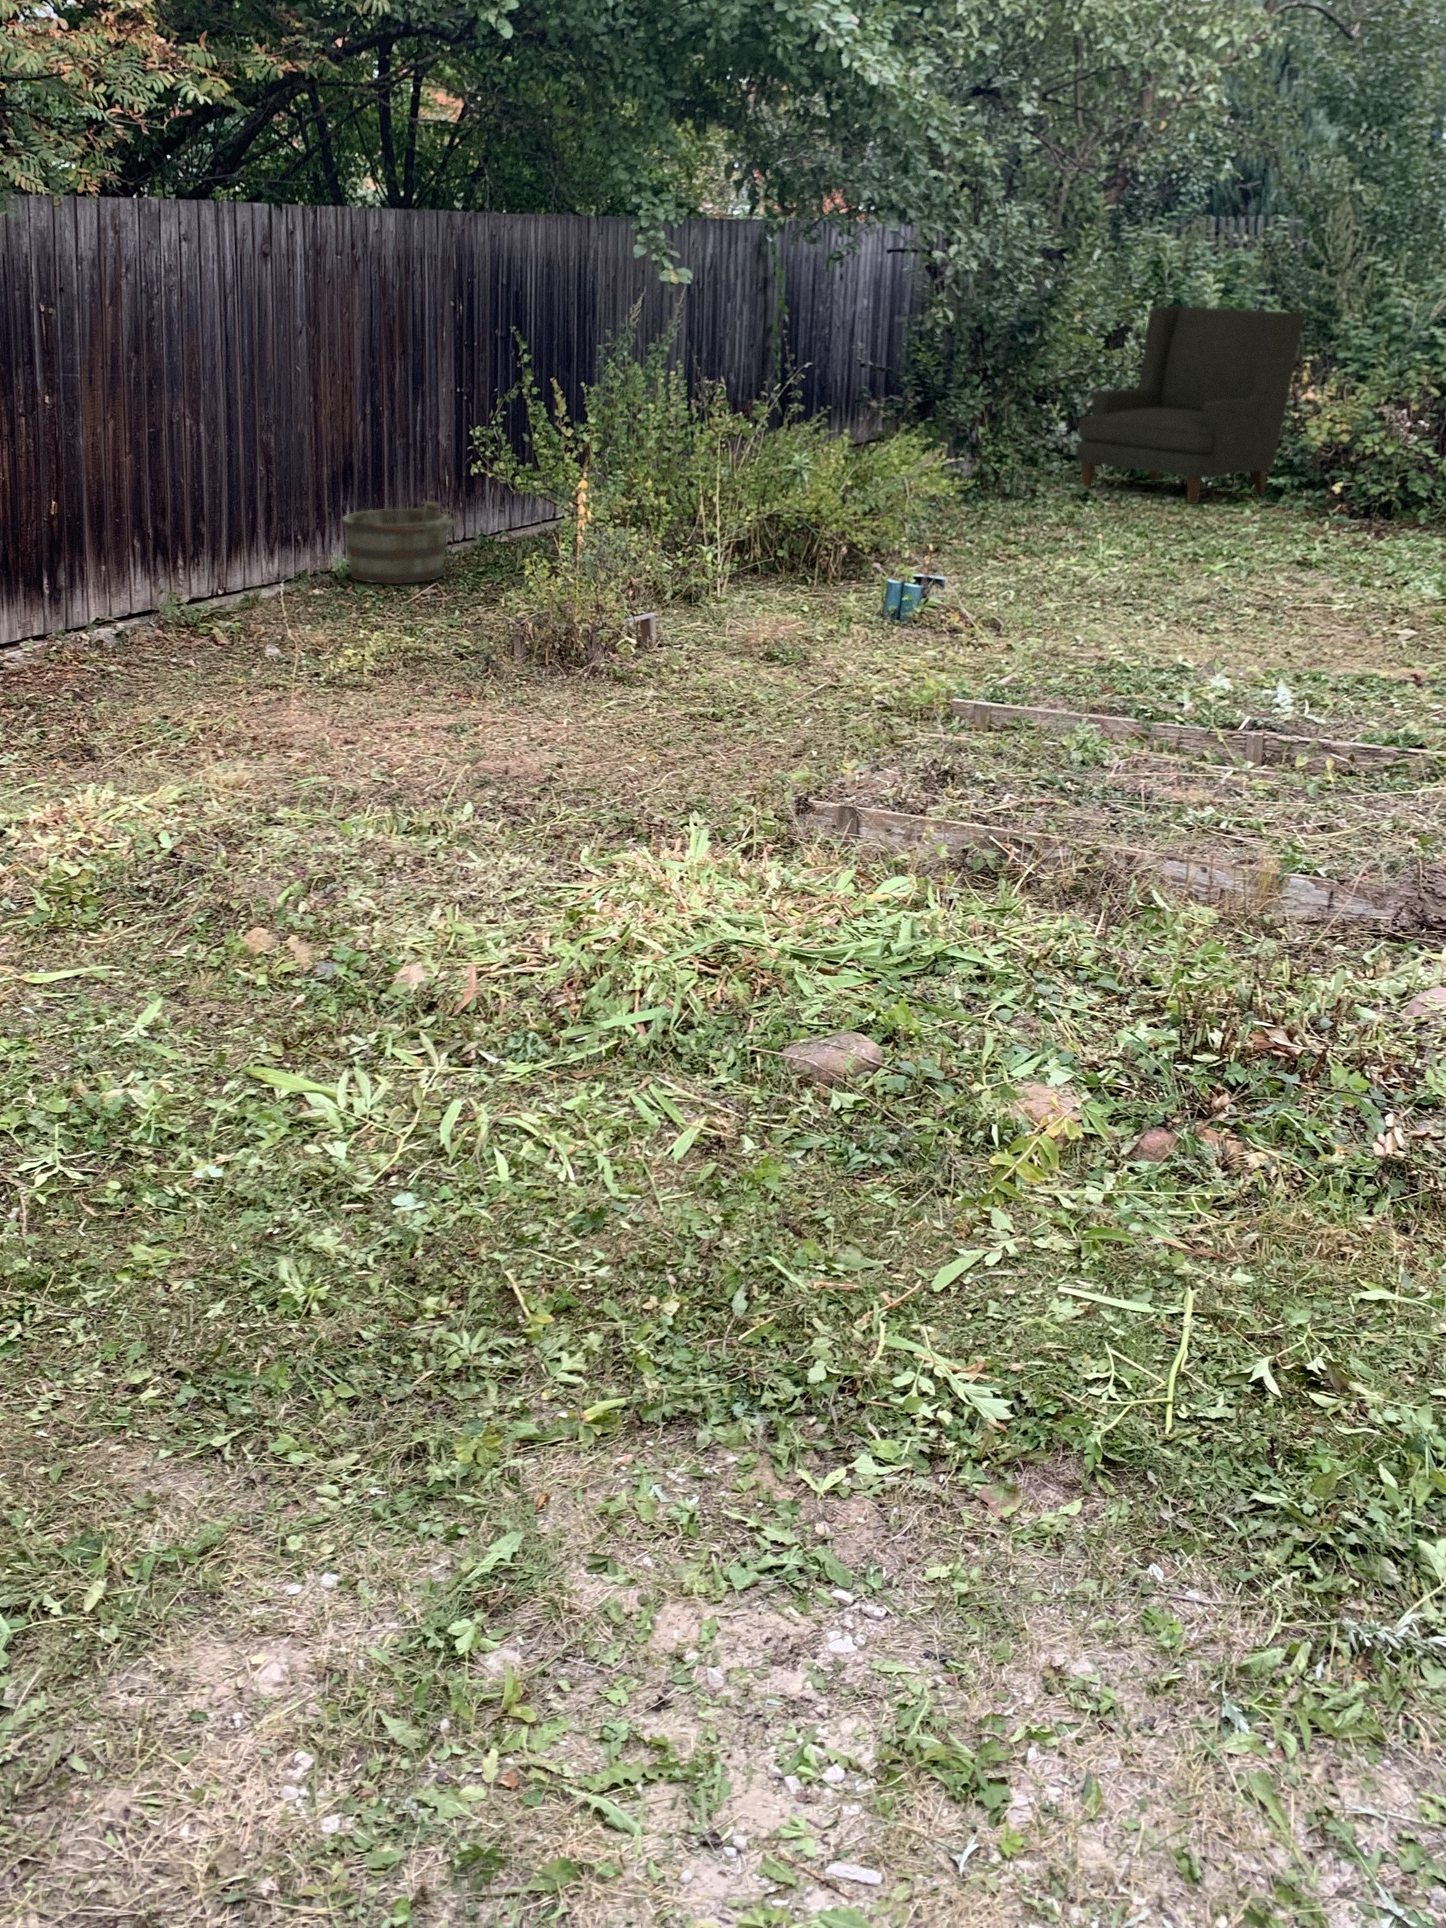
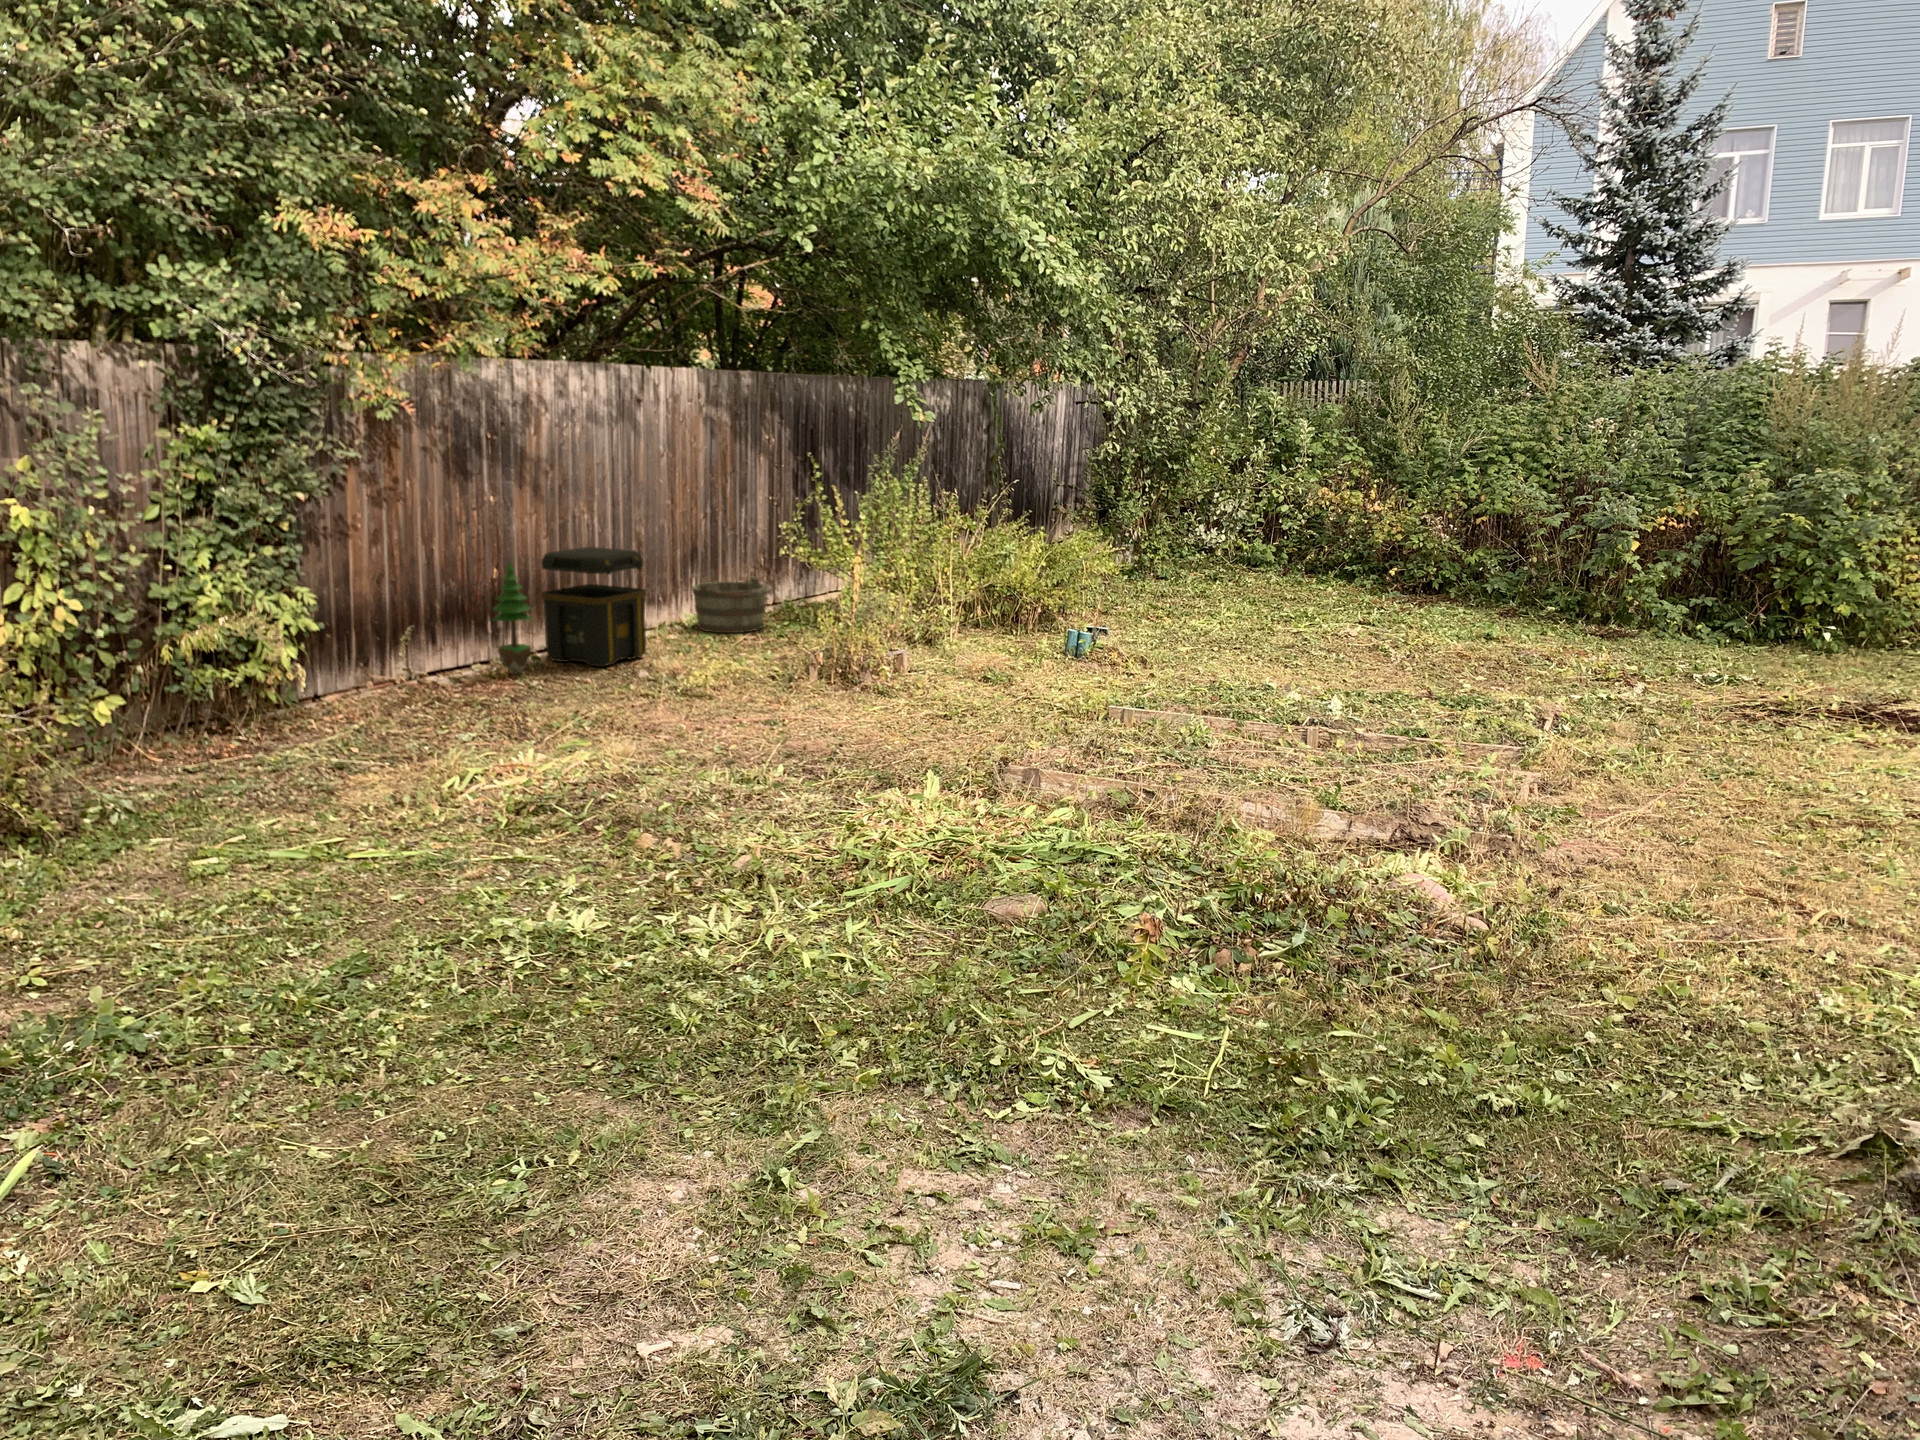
chair: present [1076,306,1305,503] -> none [1214,445,1377,585]
toolbox: none [122,465,274,639] -> present [541,547,646,667]
potted tree: none [48,486,110,651] -> present [492,562,532,673]

